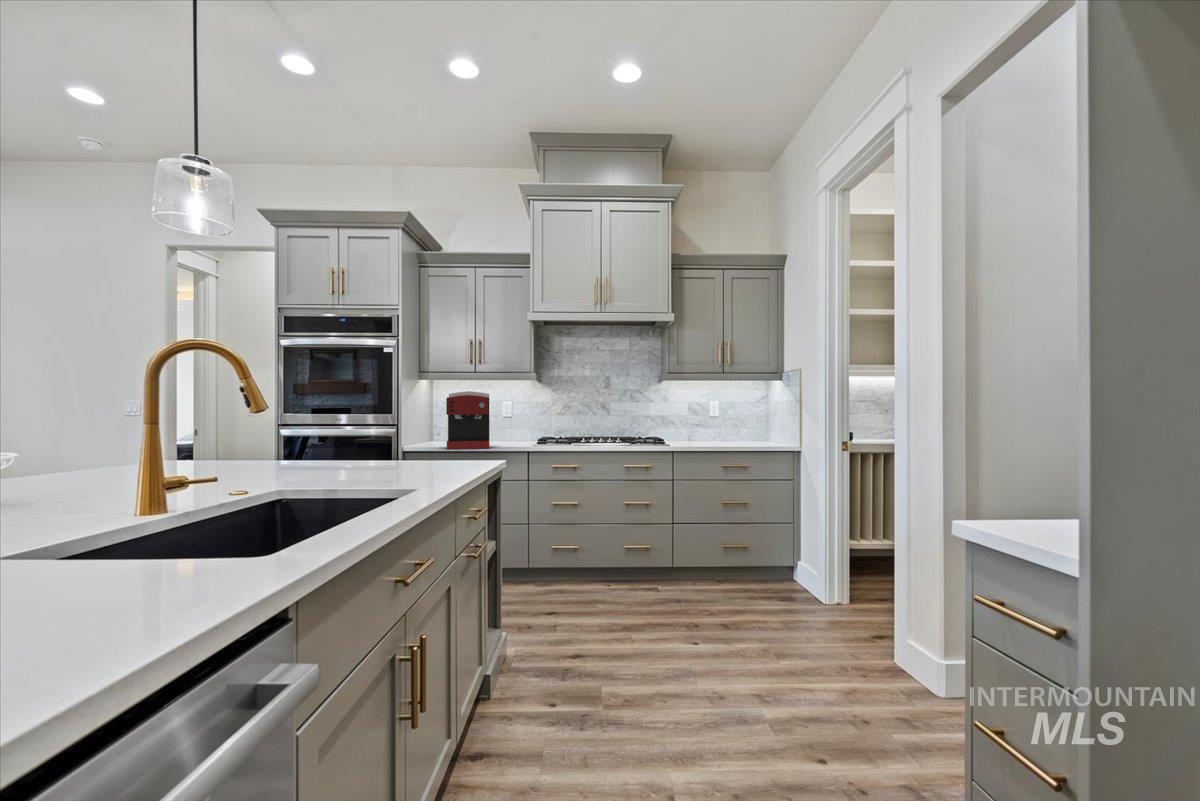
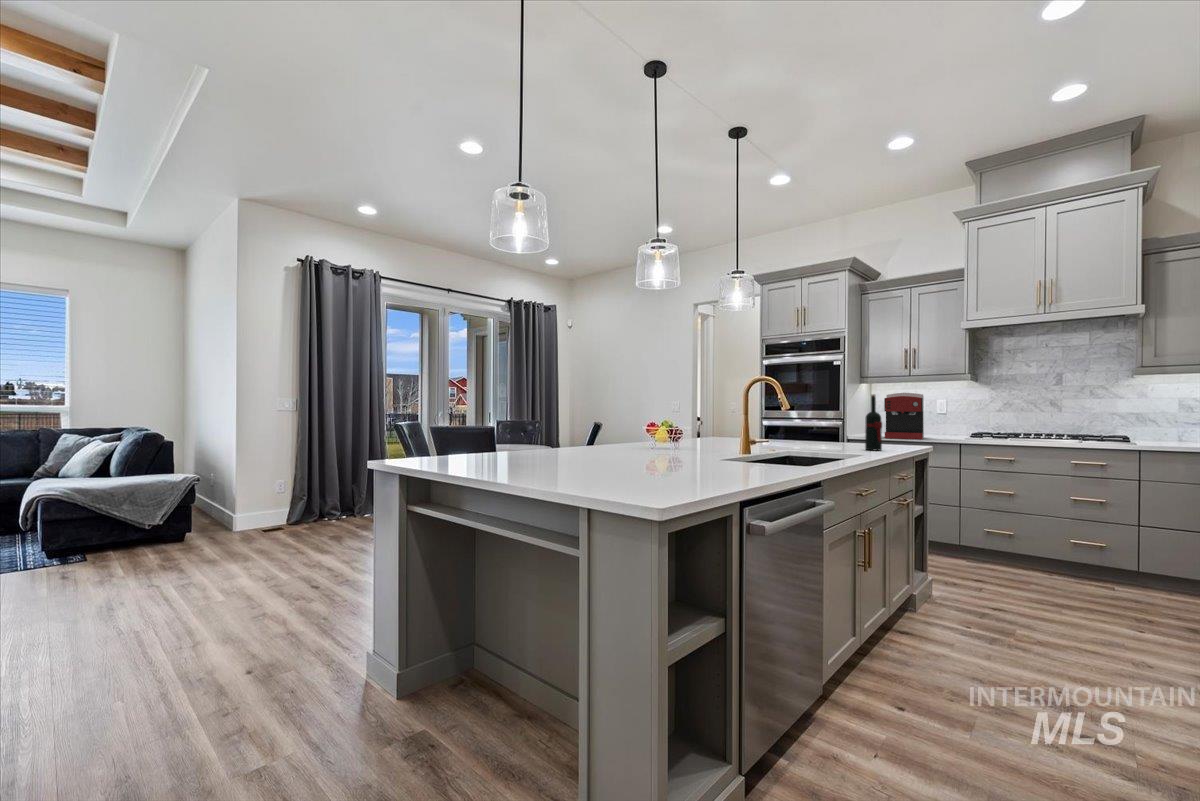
wine bottle: none [421,386,445,473] -> present [865,394,882,450]

